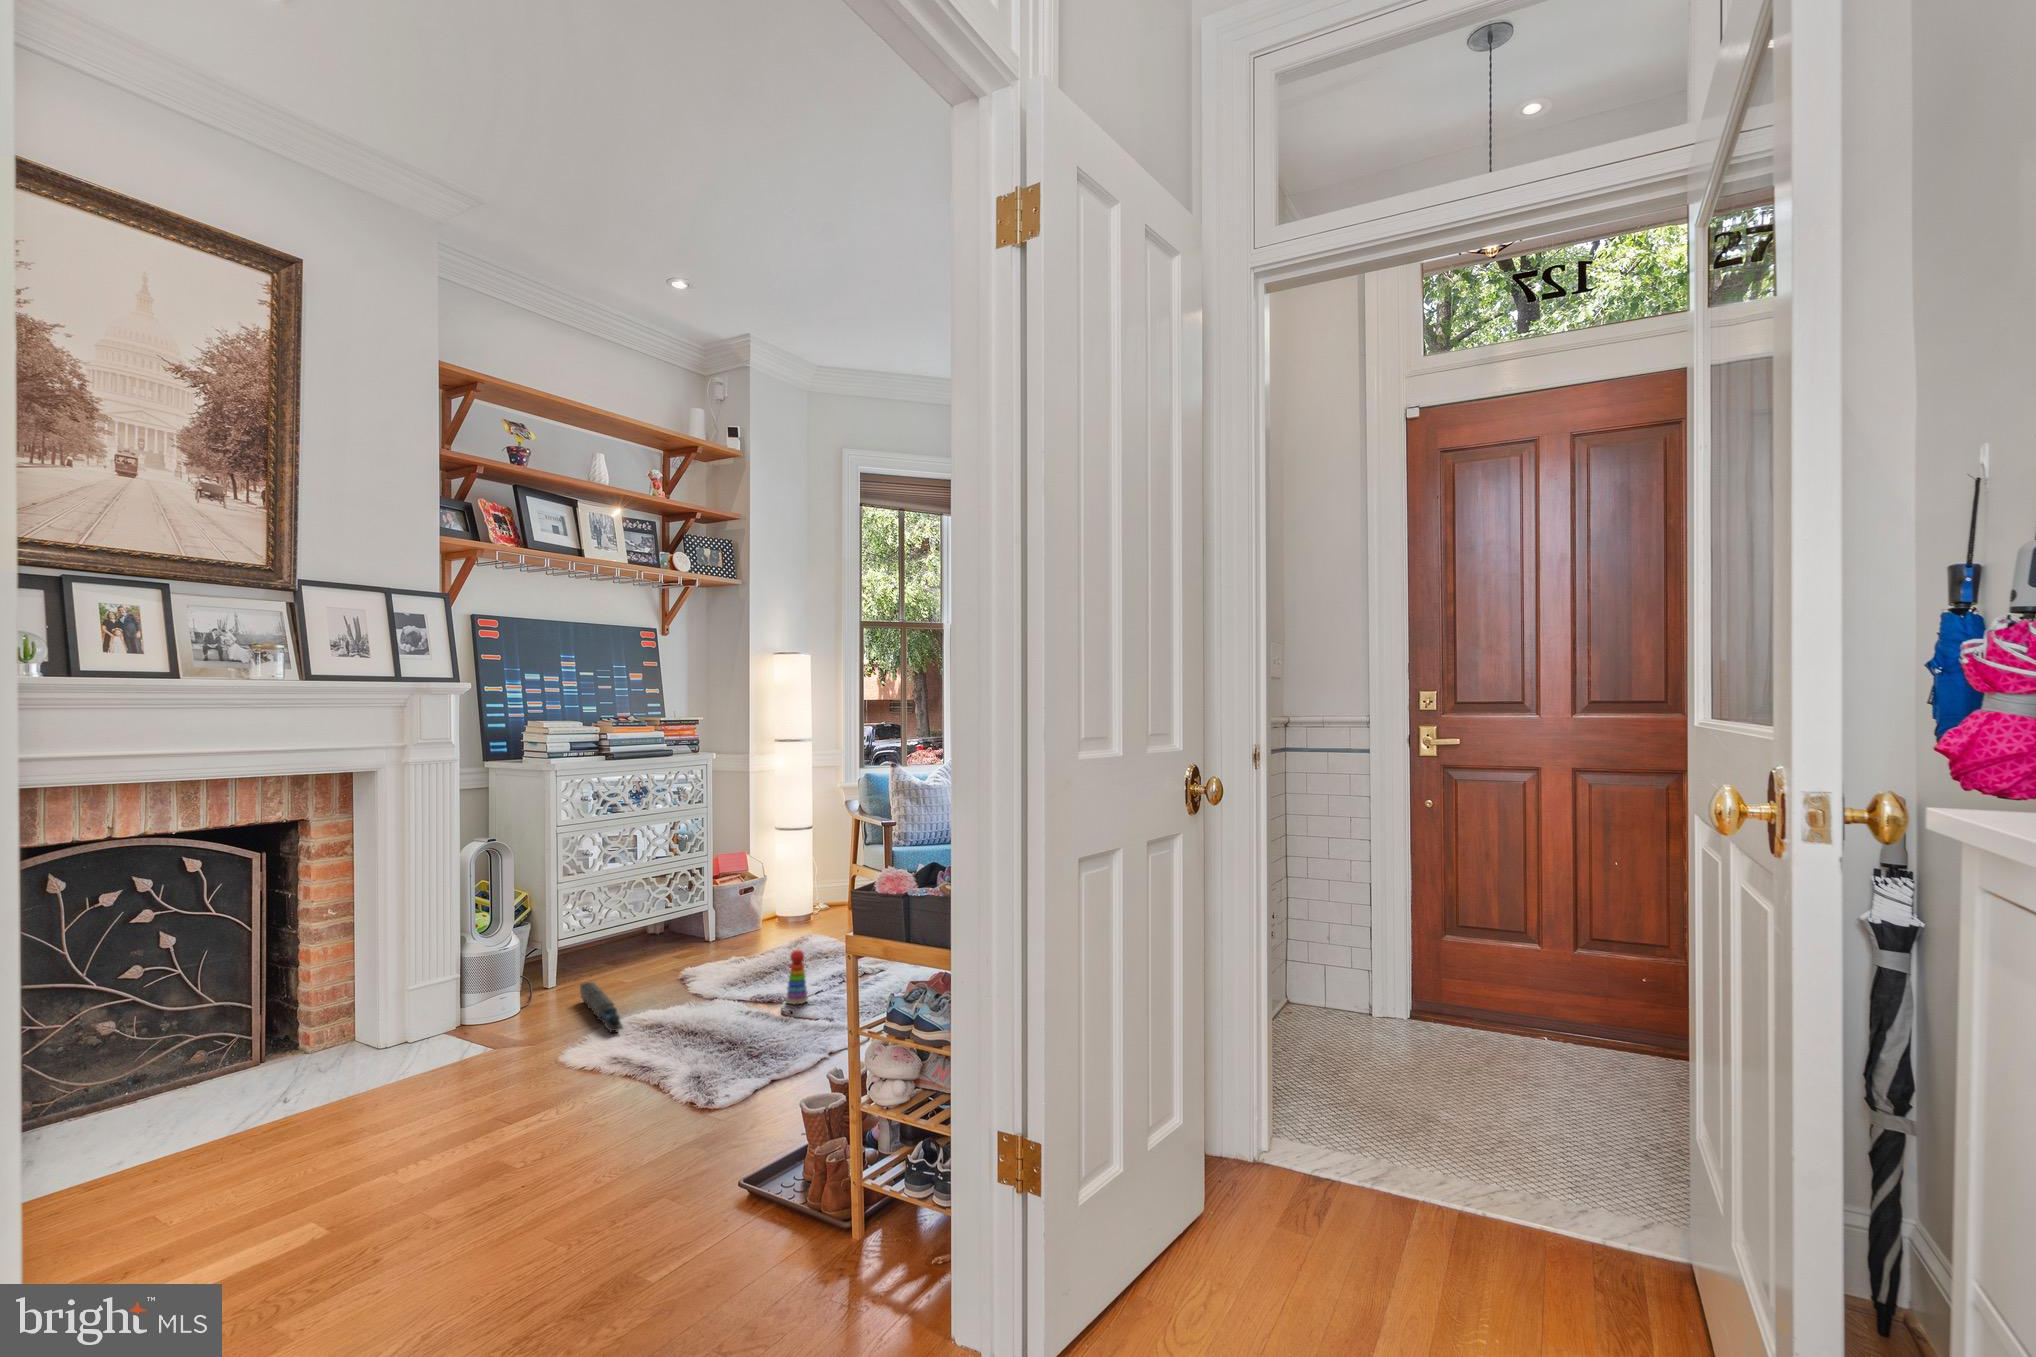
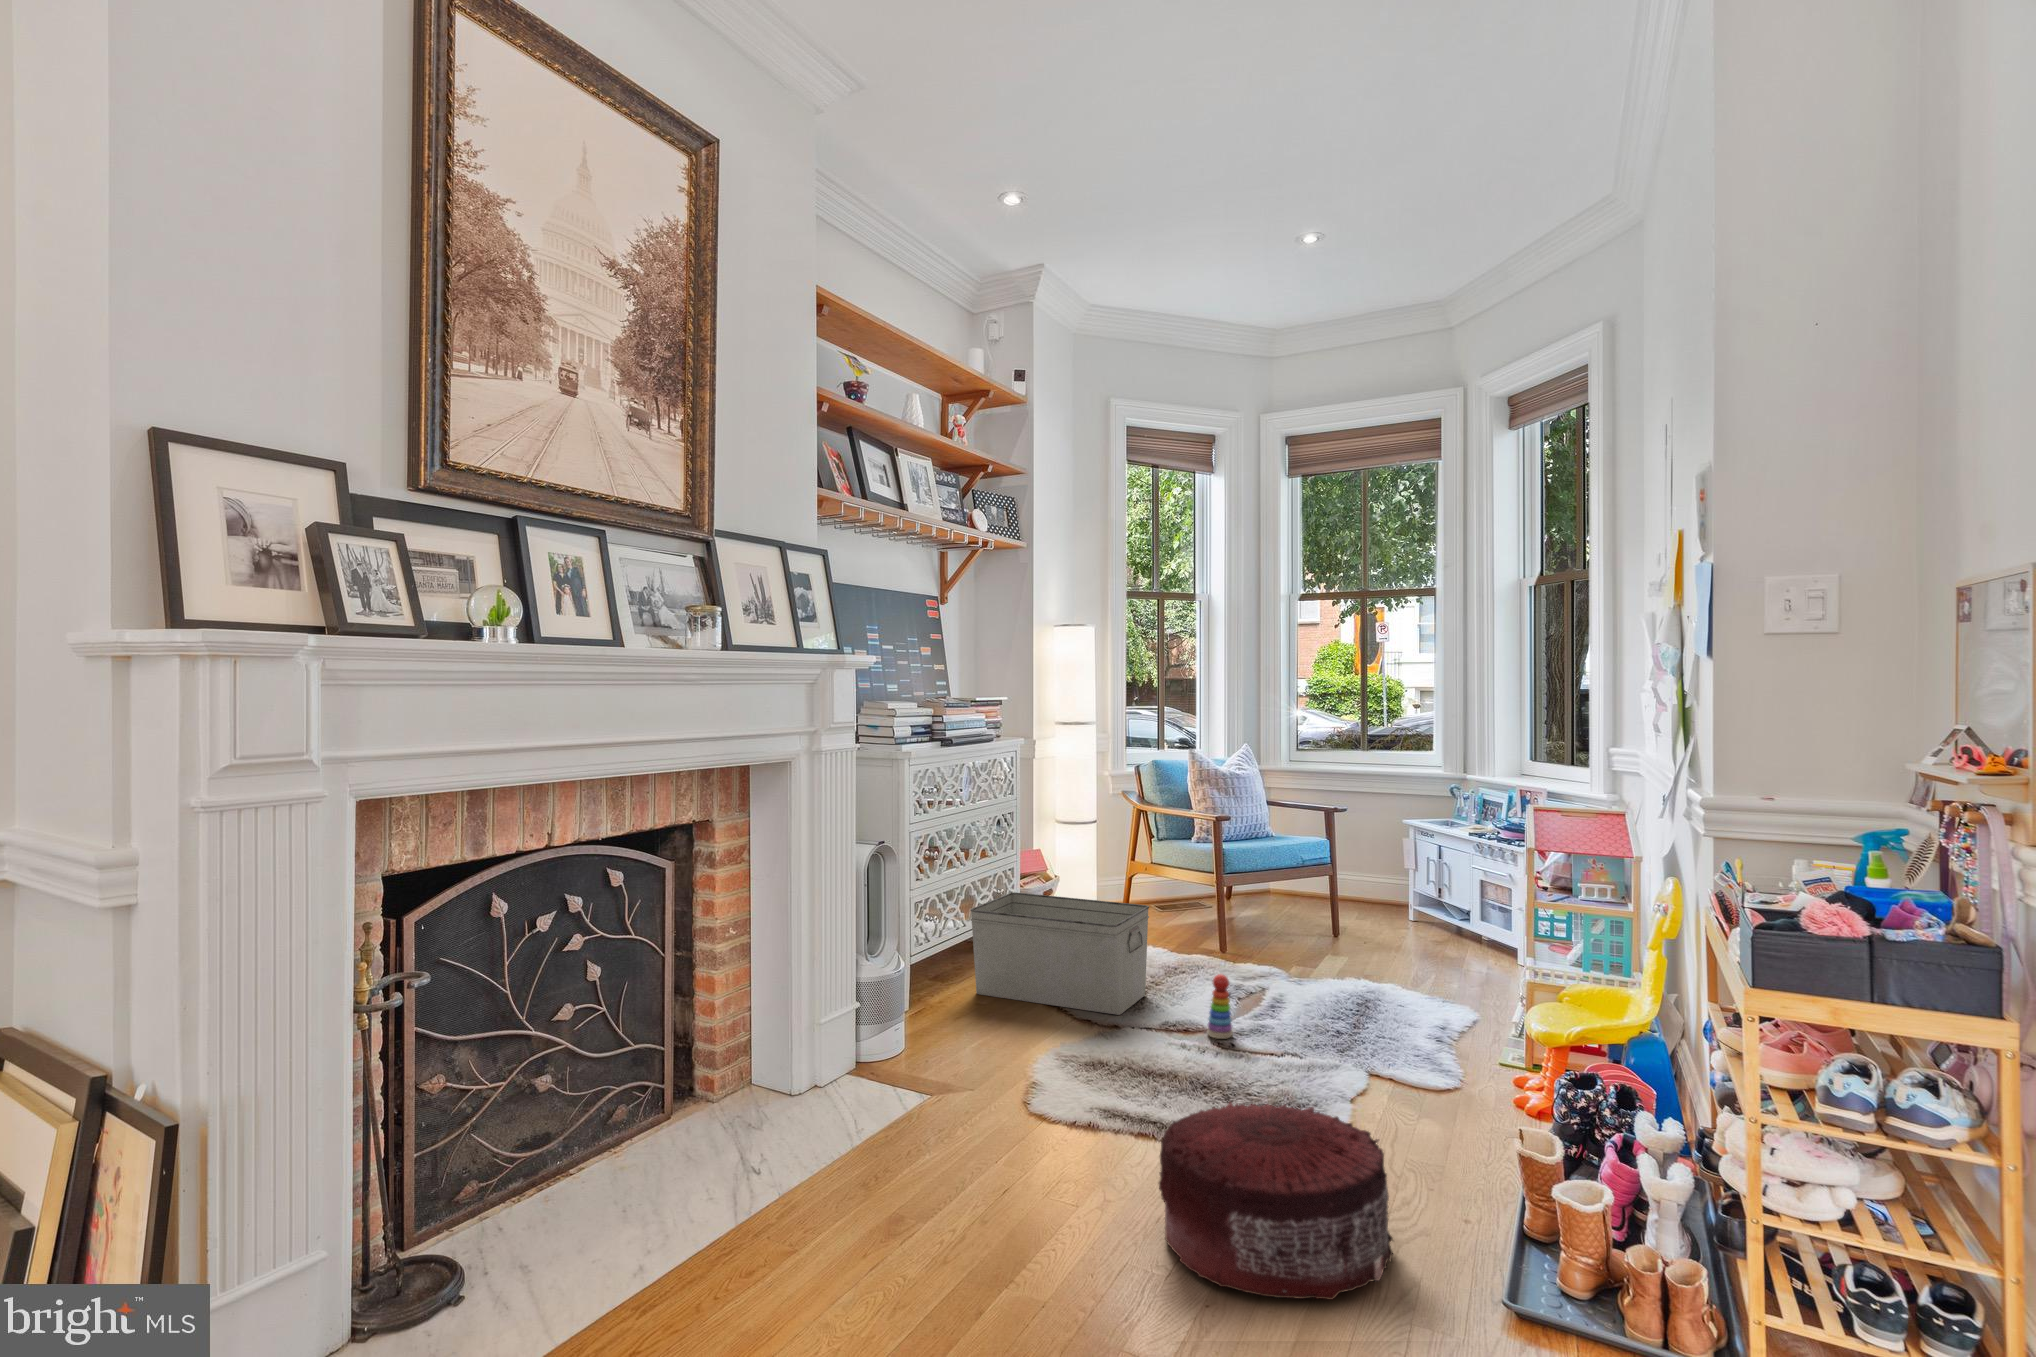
storage bin: none [624,884,782,986] -> present [970,892,1149,1015]
toy train: present [580,982,623,1031] -> none [962,1010,1062,1075]
pouf: none [533,1041,725,1186] -> present [1159,1102,1393,1300]

